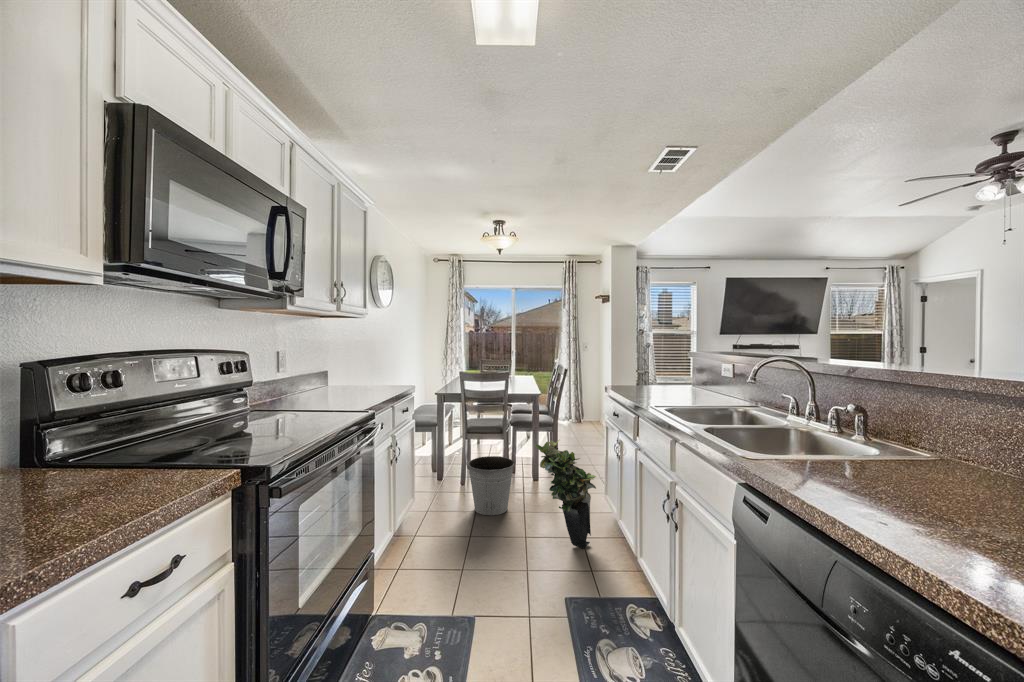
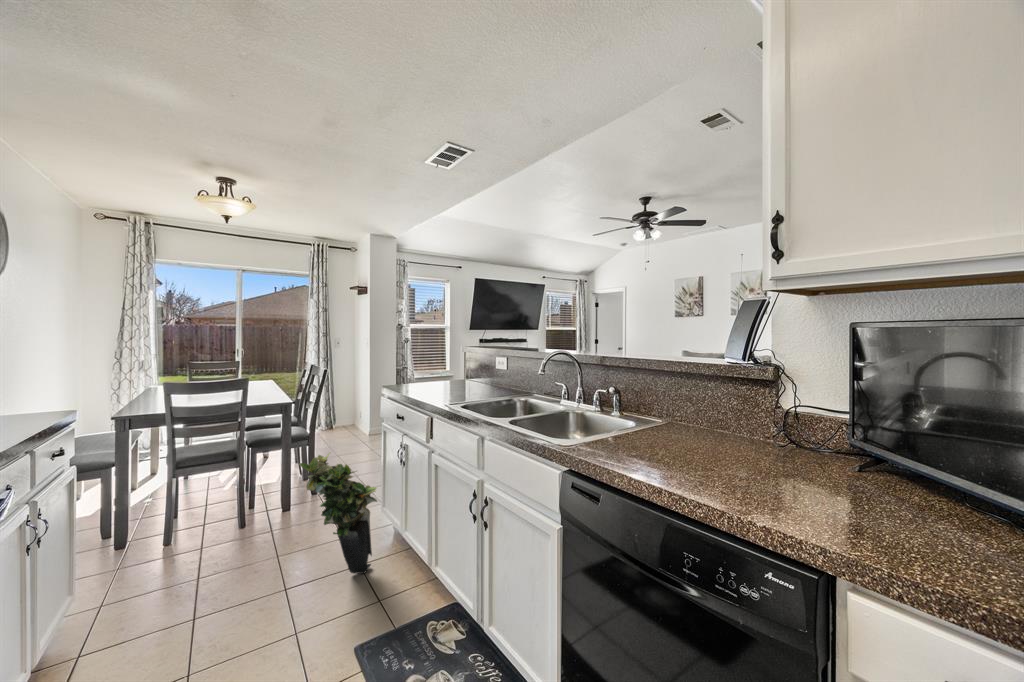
bucket: present [466,456,515,515] -> none [190,485,266,567]

